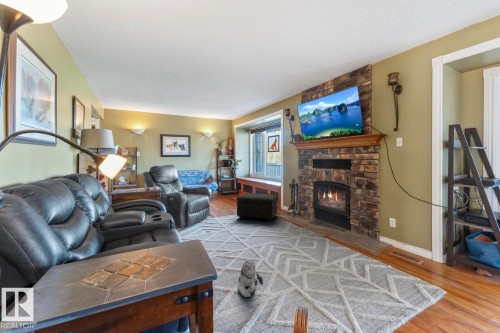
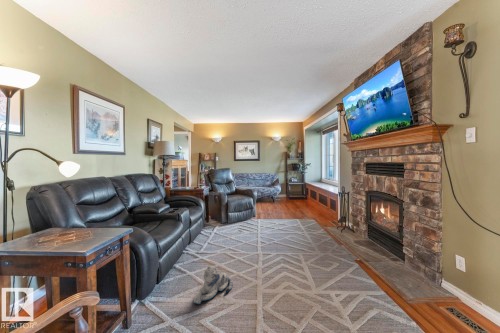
footstool: present [237,193,277,221] -> none [275,199,323,233]

